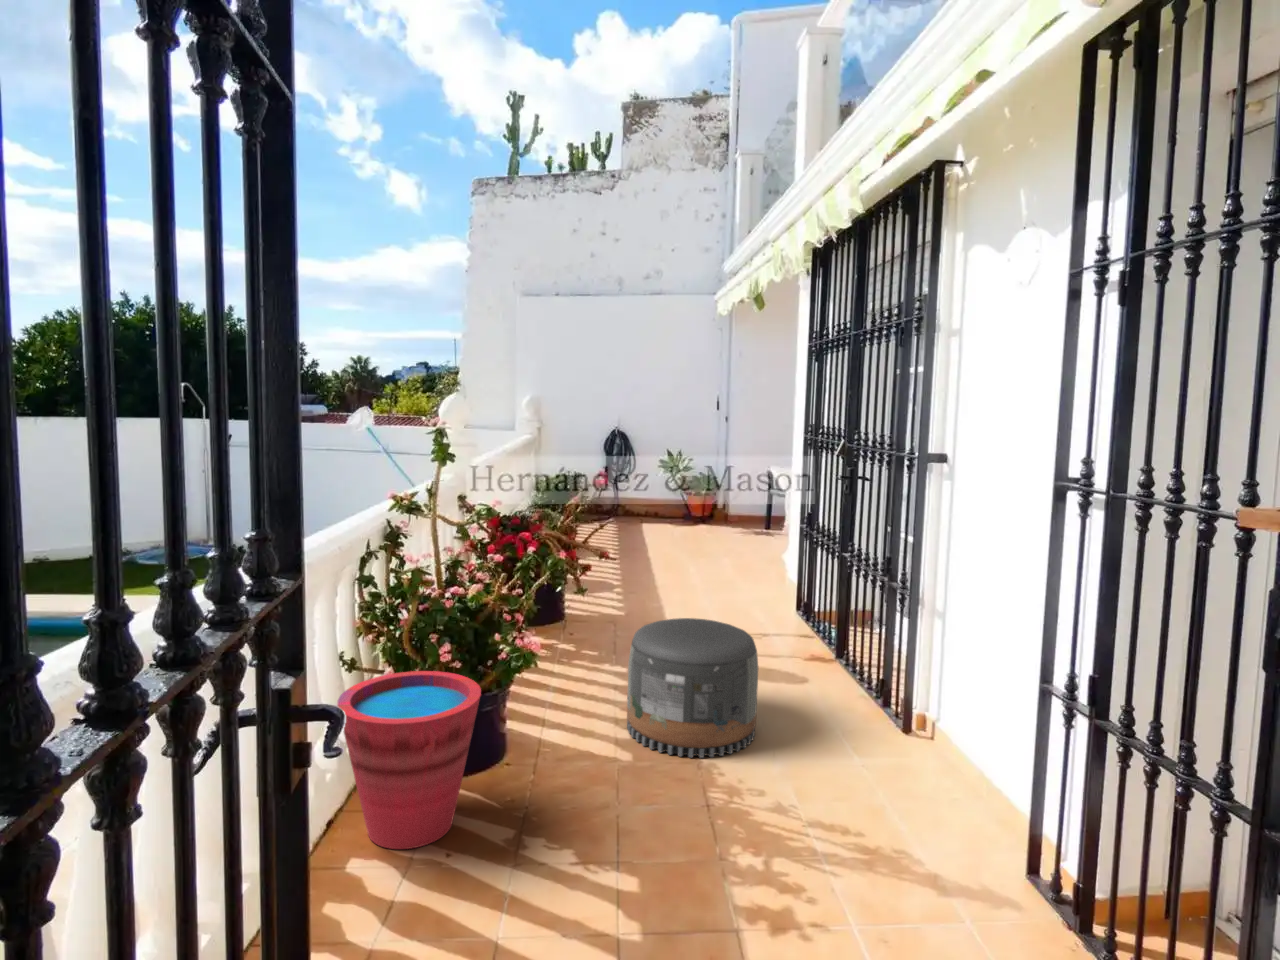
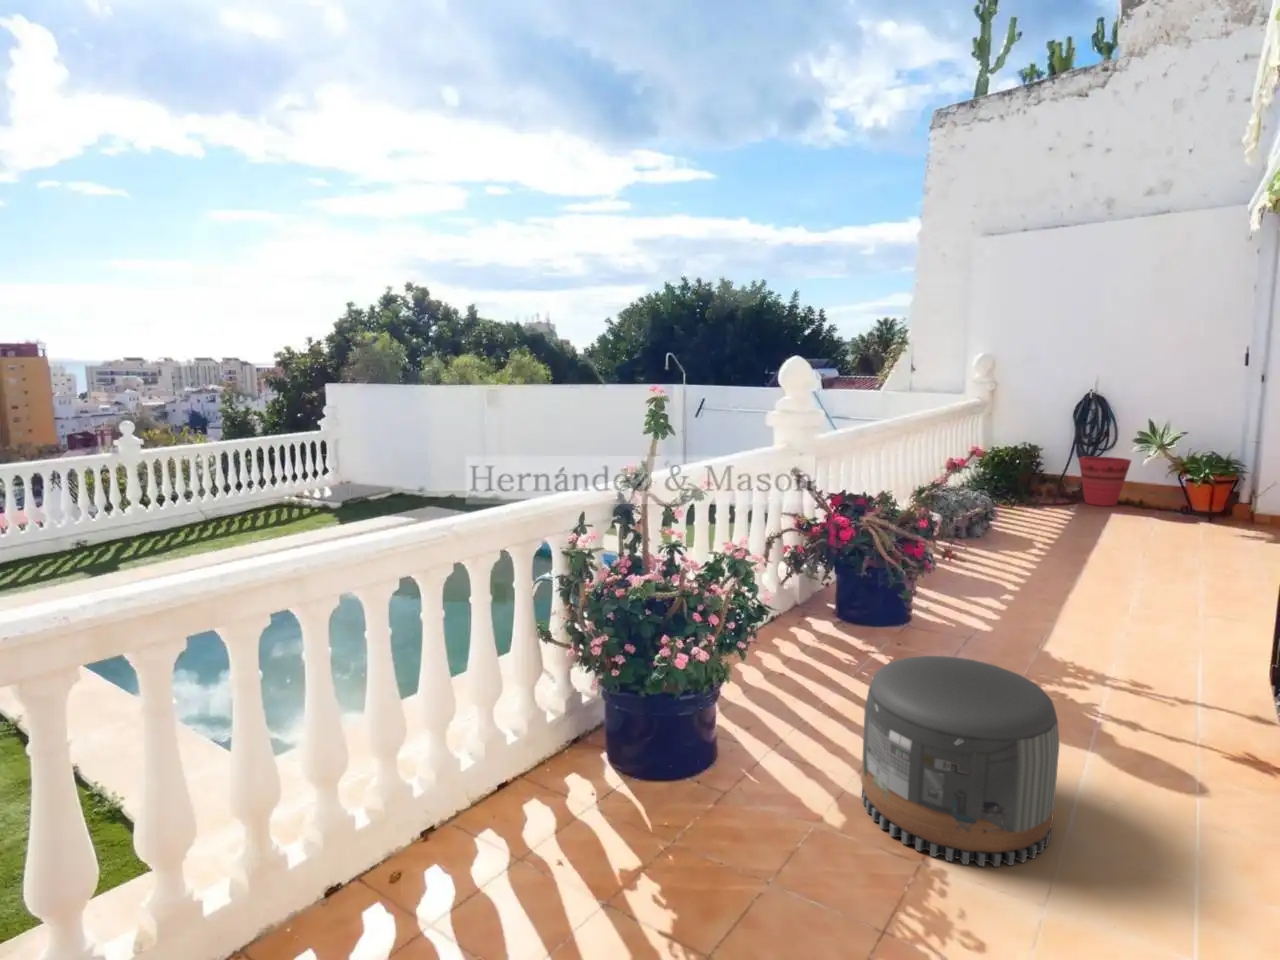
bucket: present [337,671,481,849] -> present [1079,456,1131,506]

